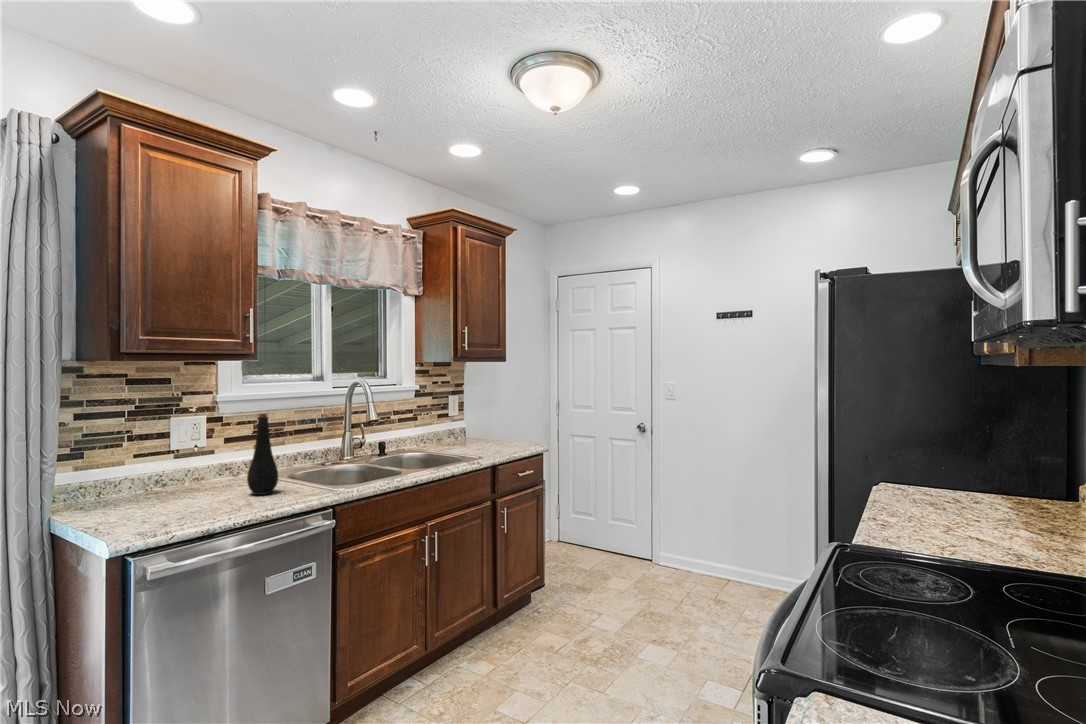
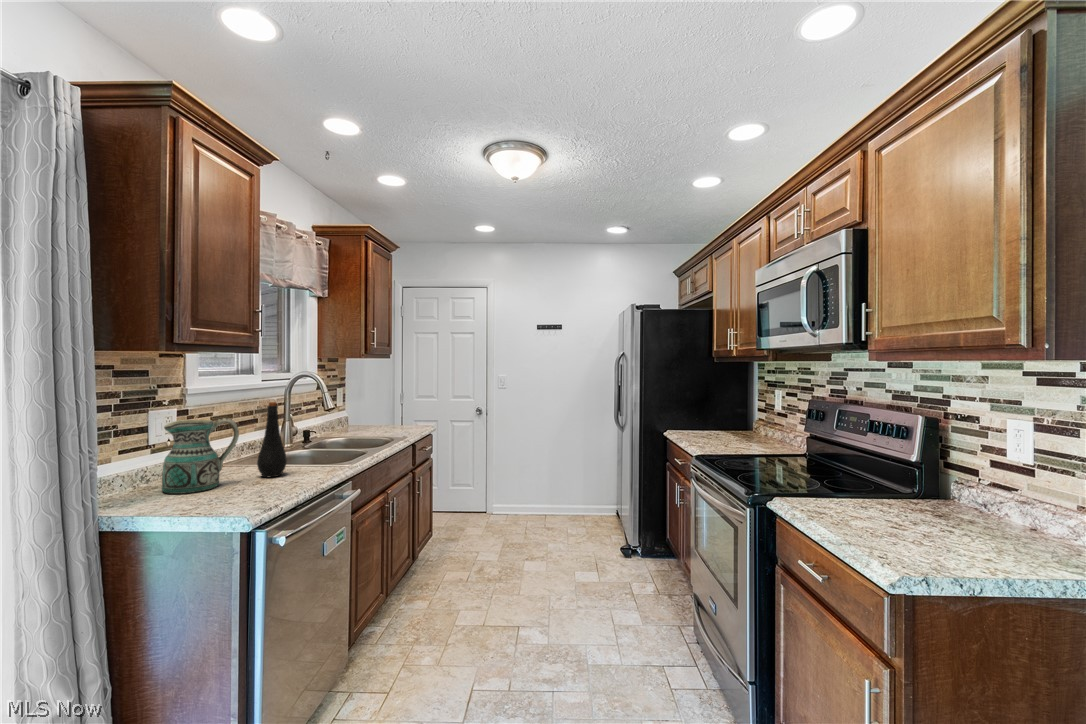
ceramic pitcher: none [150,428,225,503] -> present [162,418,239,494]

